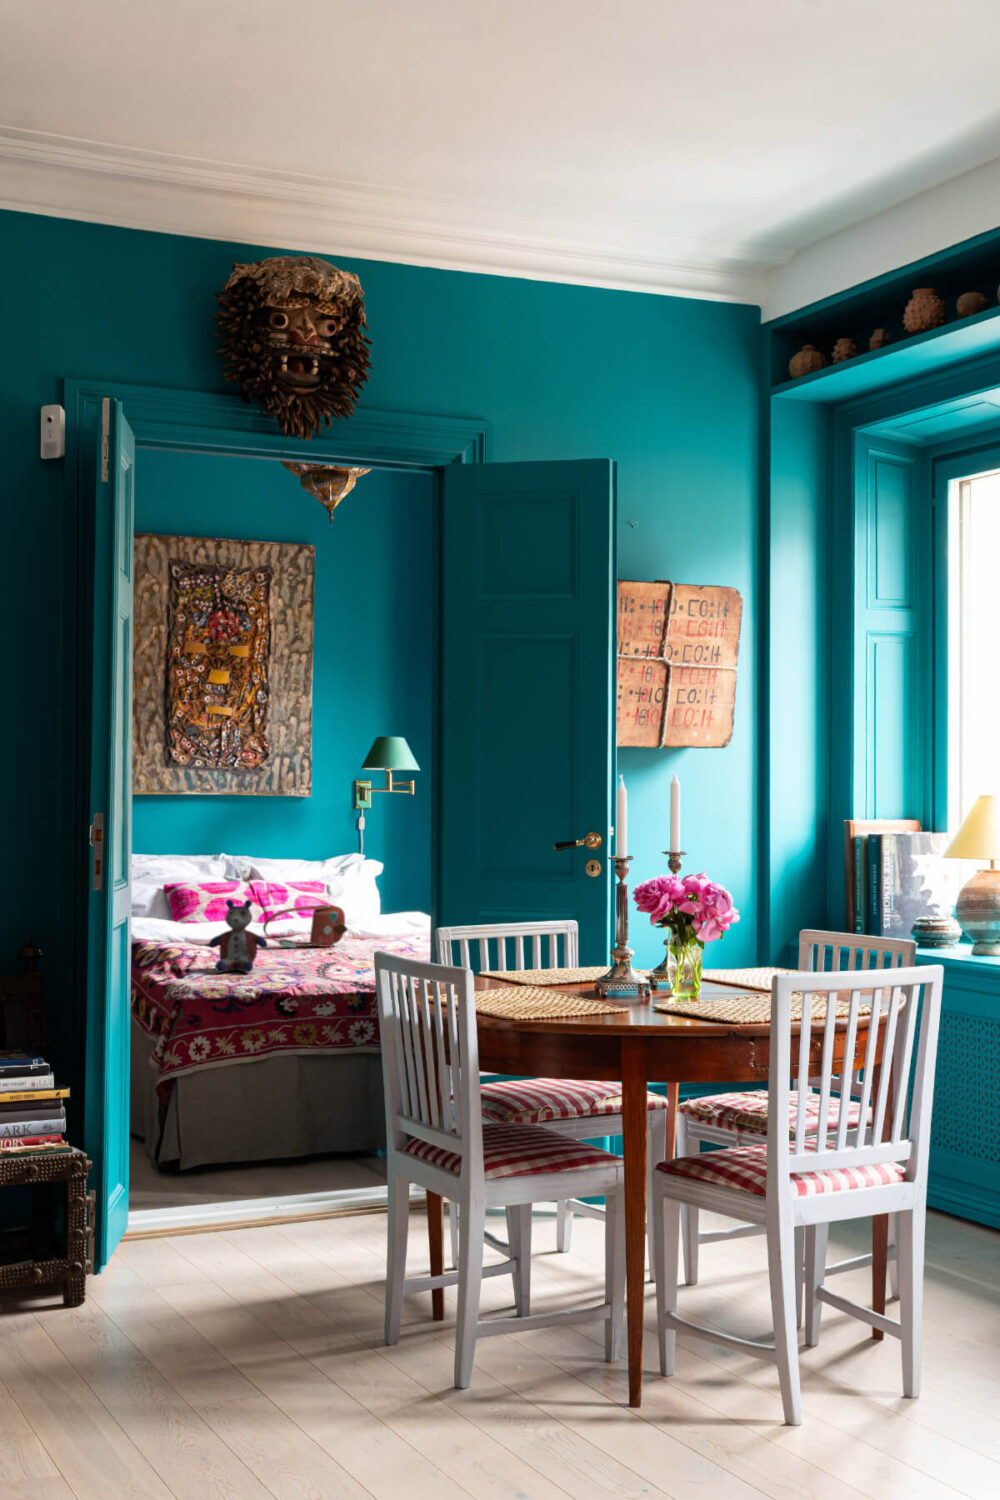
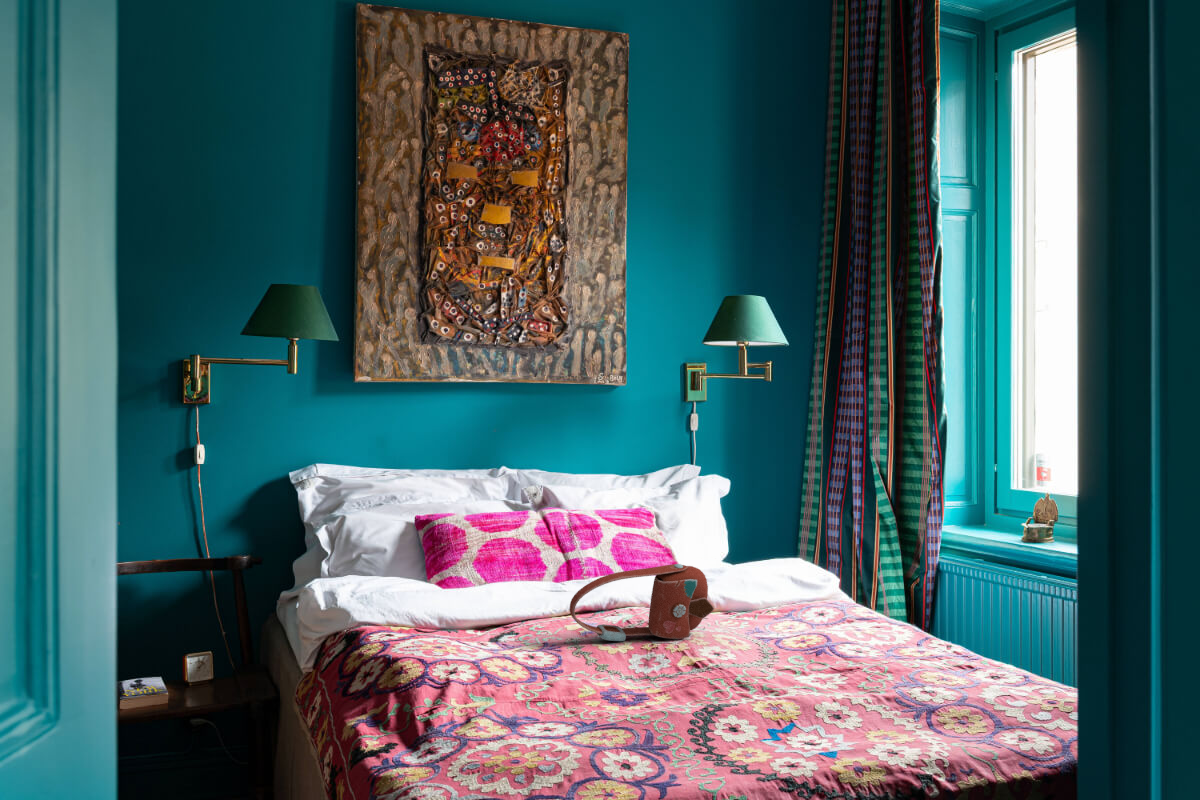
stuffed bear: present [209,899,267,973] -> none [466,585,588,755]

